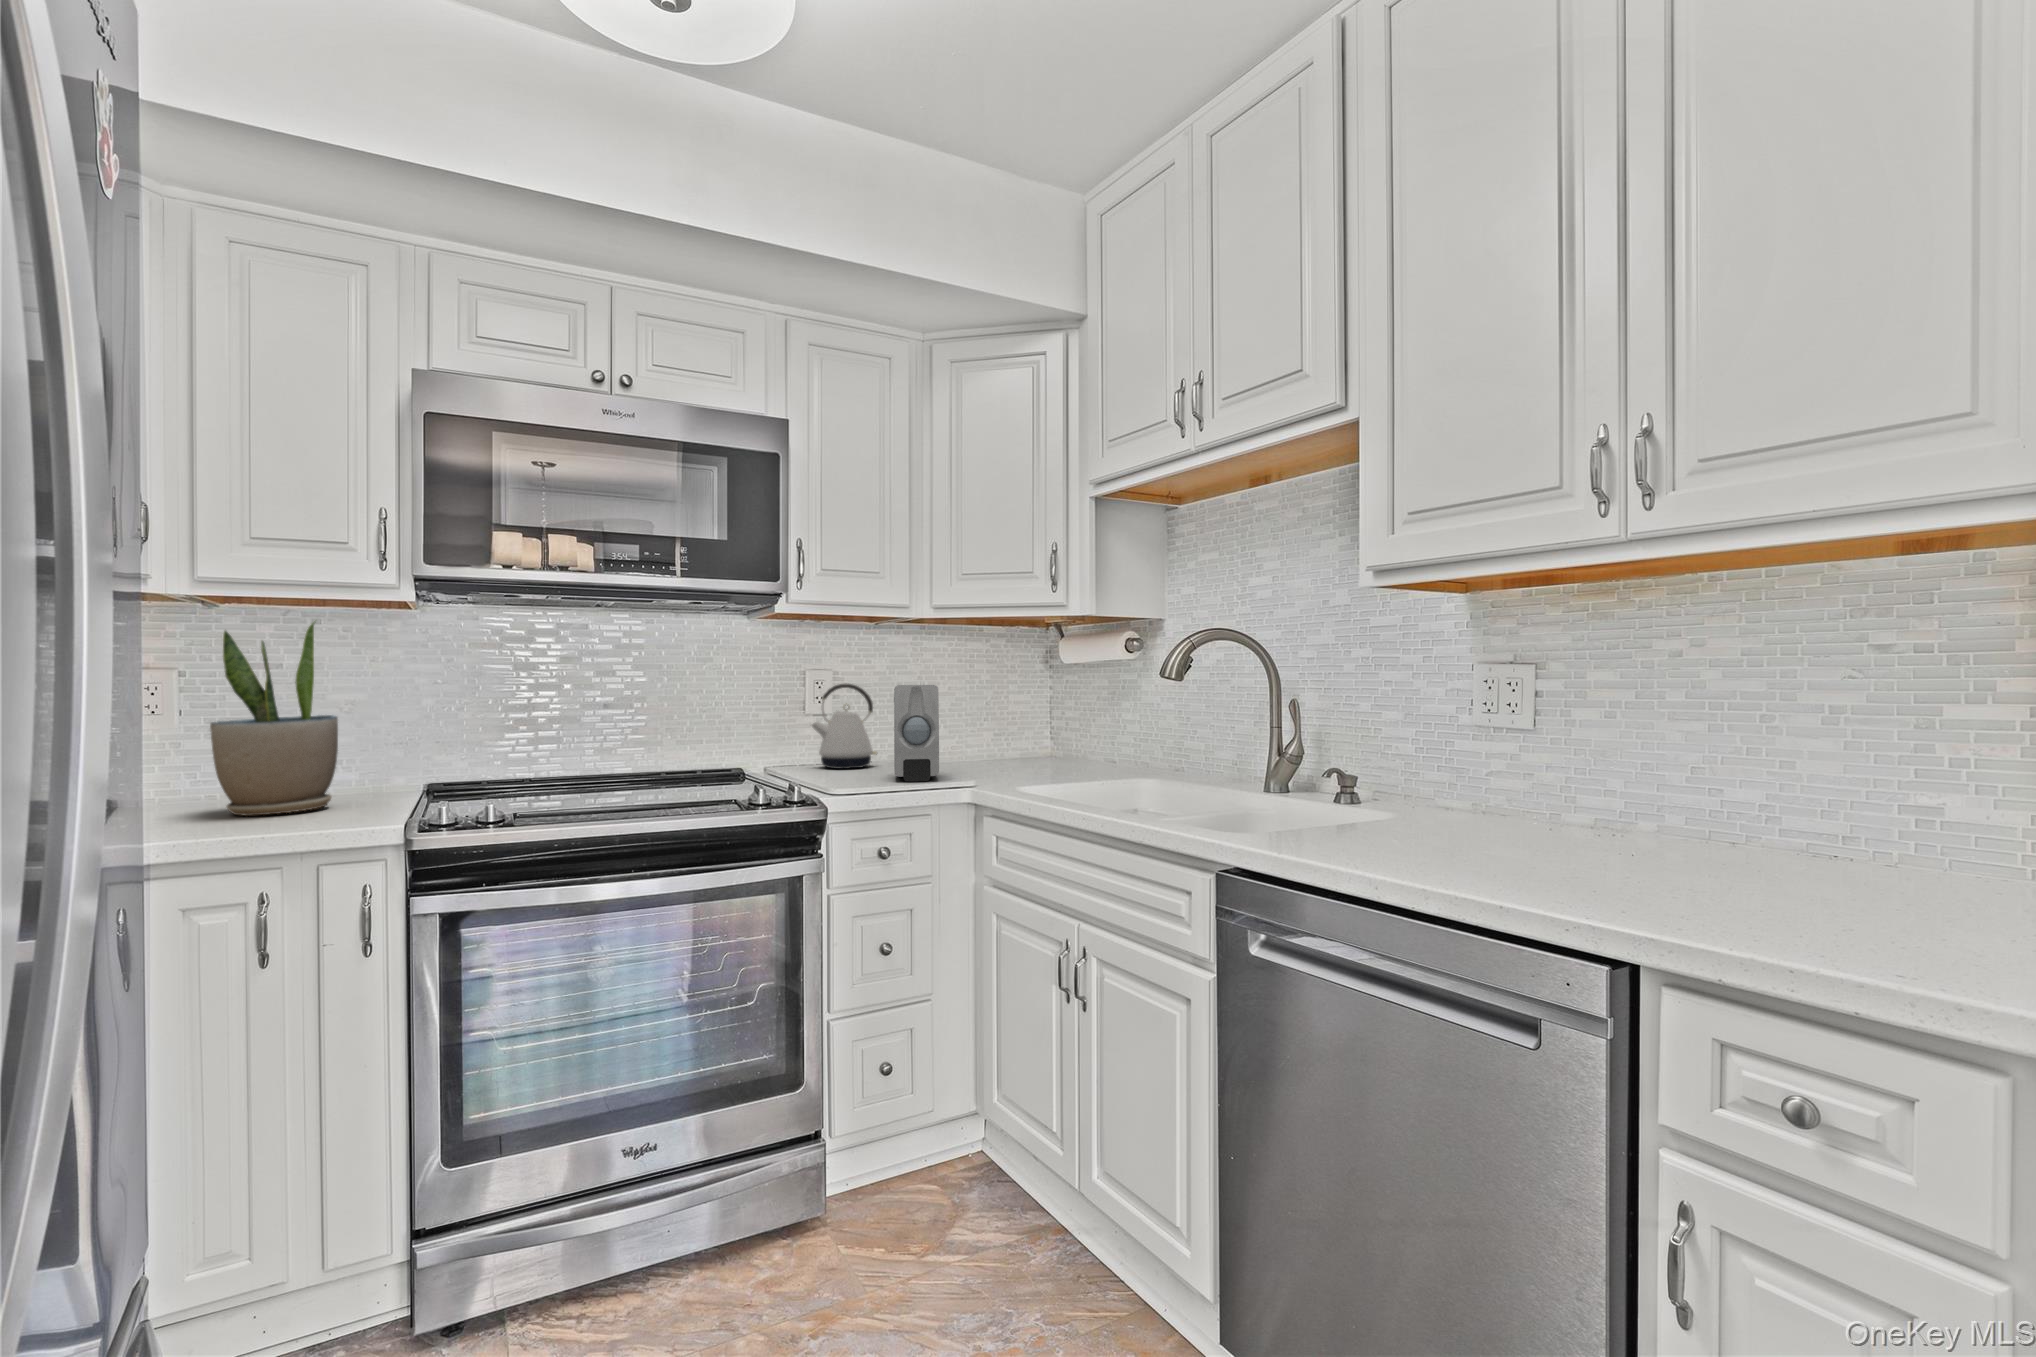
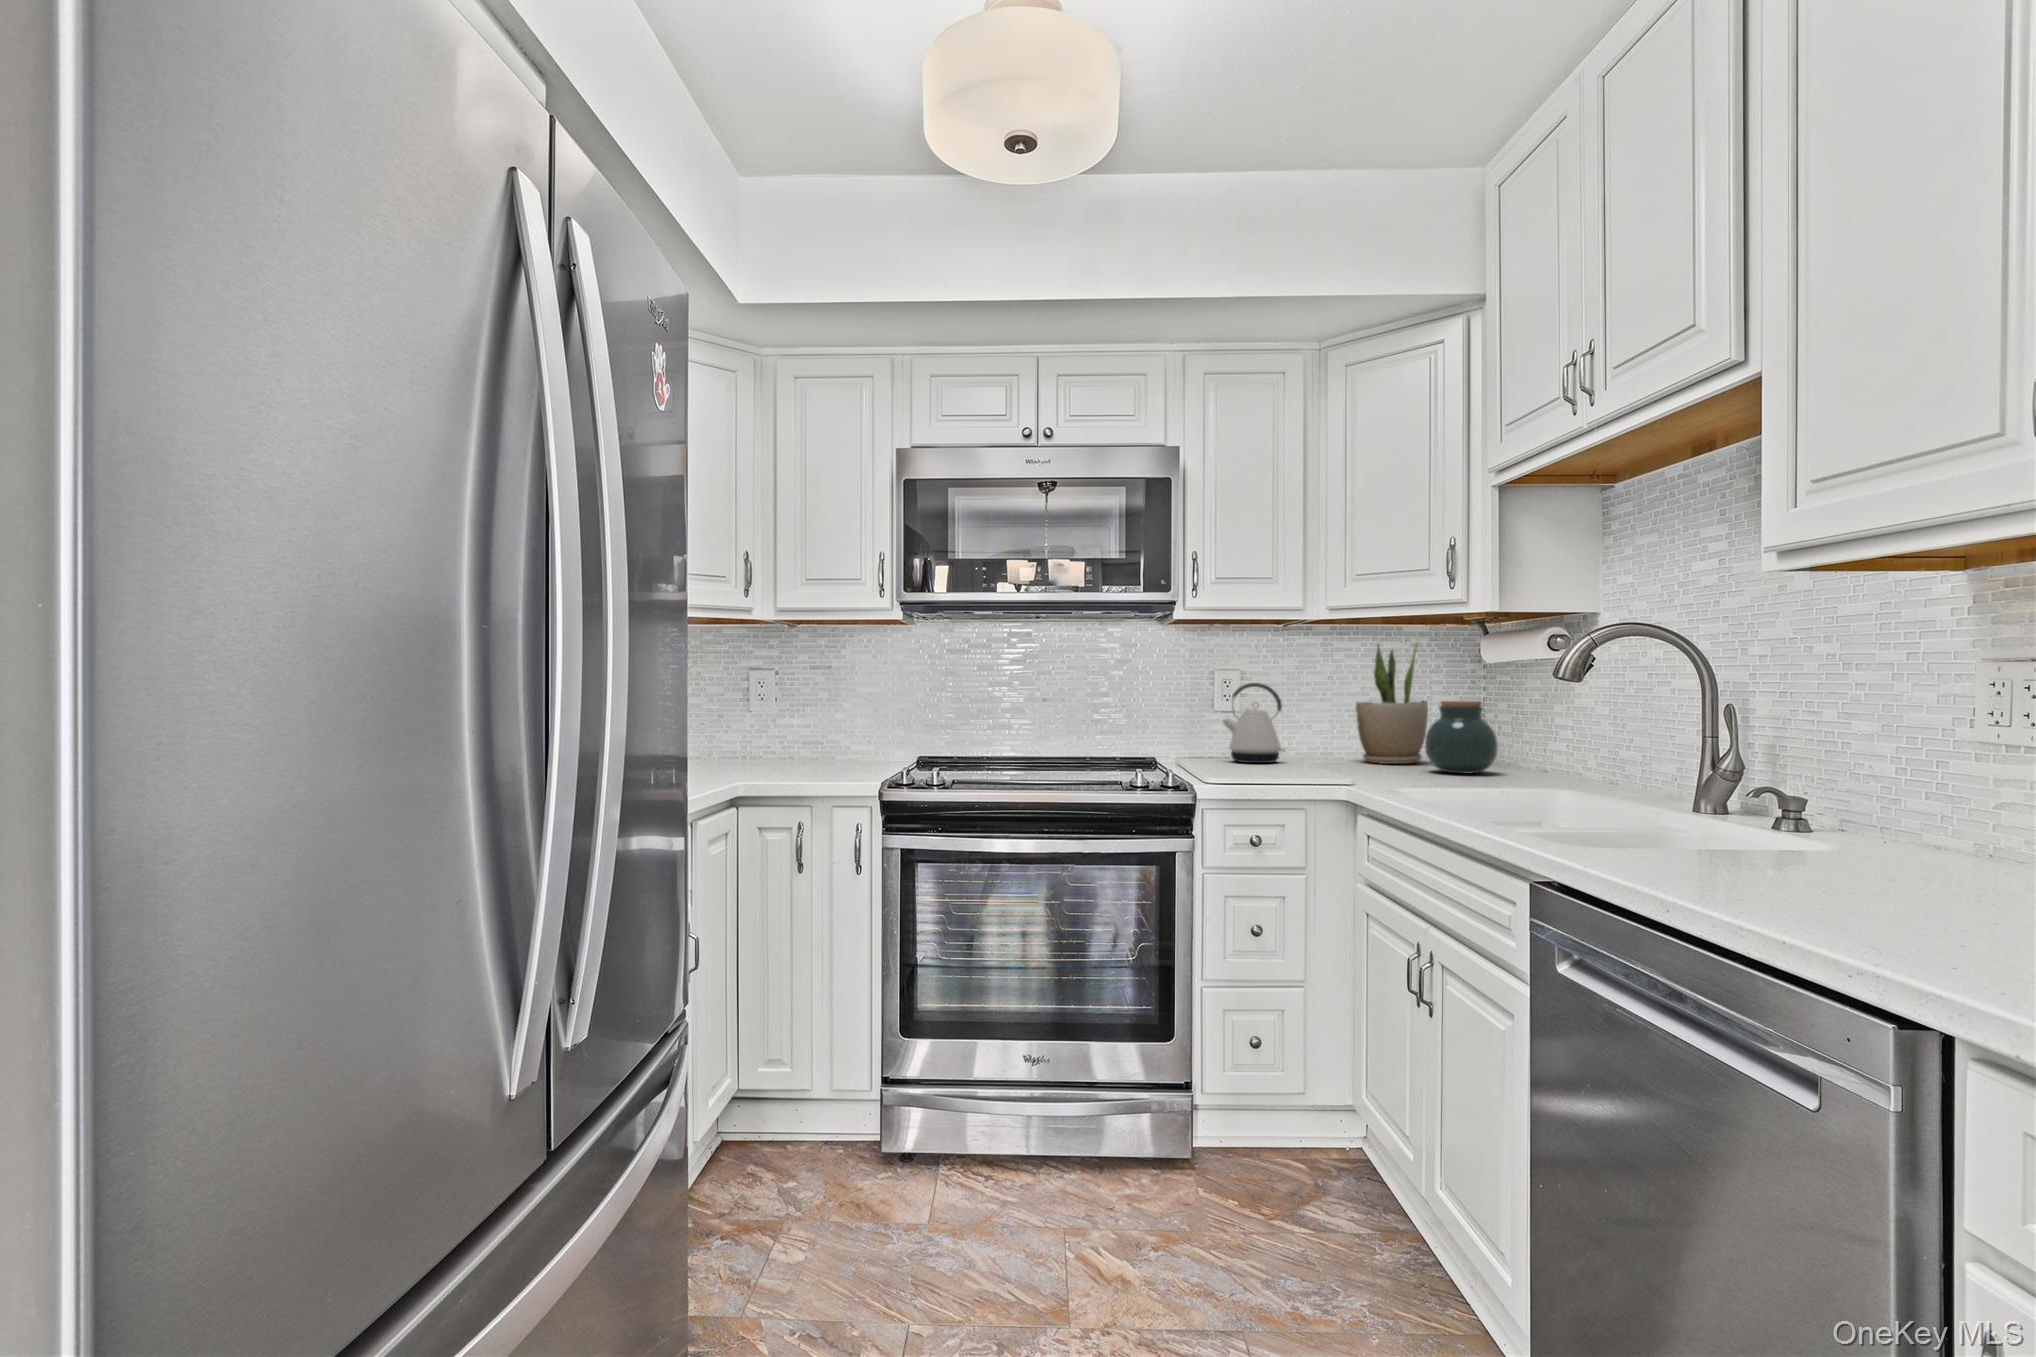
potted plant: present [210,623,338,816] -> present [1355,642,1428,764]
soap dispenser: present [894,685,939,781] -> none [1281,684,1332,777]
jar: none [1015,699,1077,768] -> present [1425,701,1498,774]

